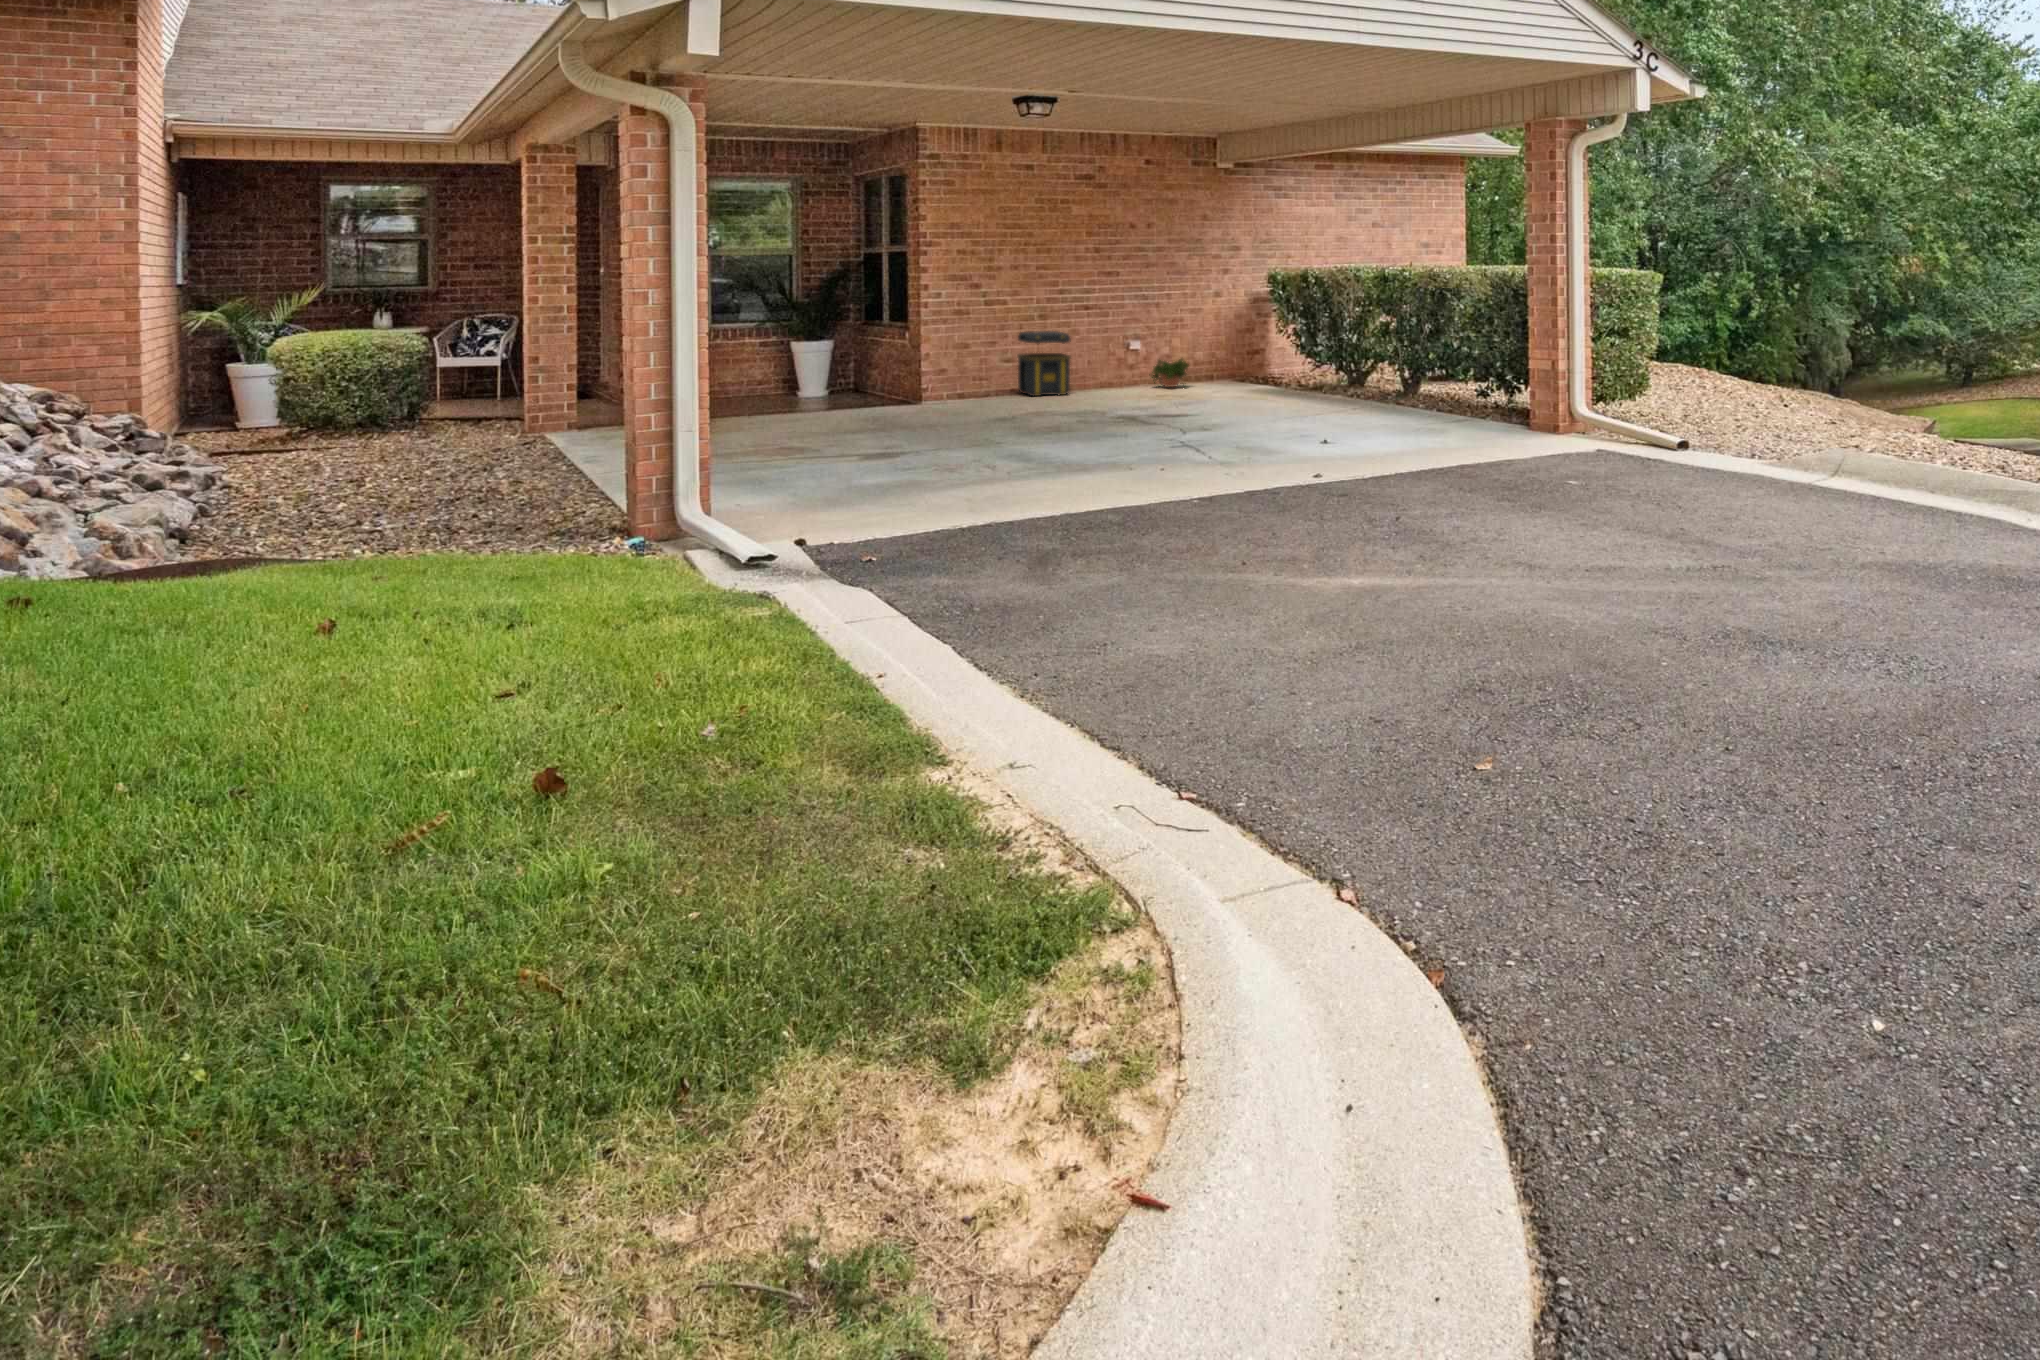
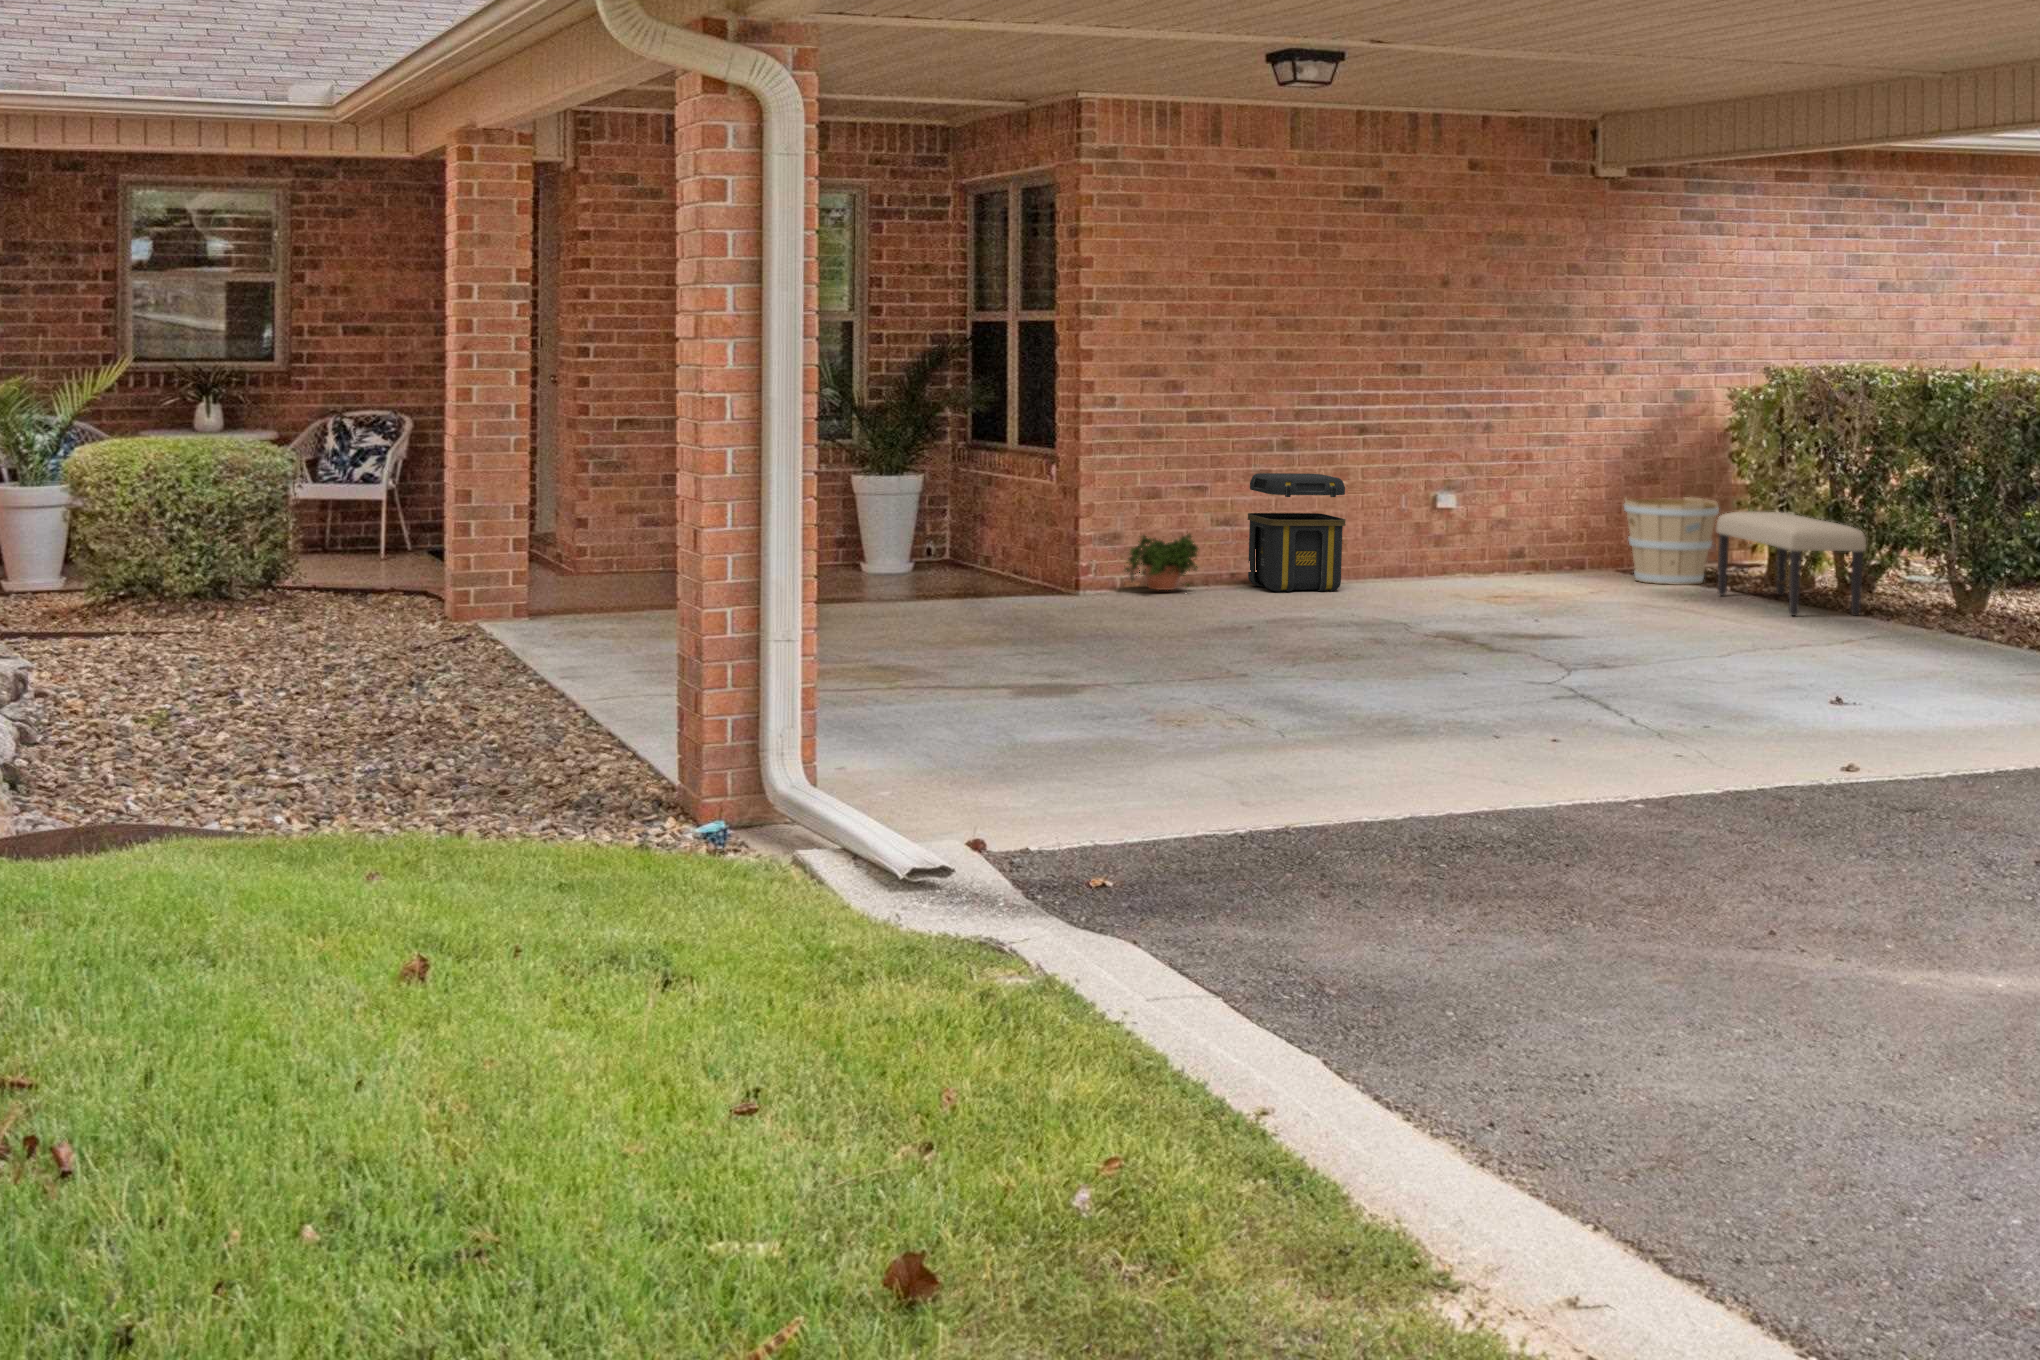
wooden bucket: none [1227,339,1279,386] -> present [1624,497,1719,585]
bench: none [1275,346,1351,401] -> present [1716,512,1866,616]
potted plant: present [1149,359,1189,387] -> present [1125,533,1199,590]

